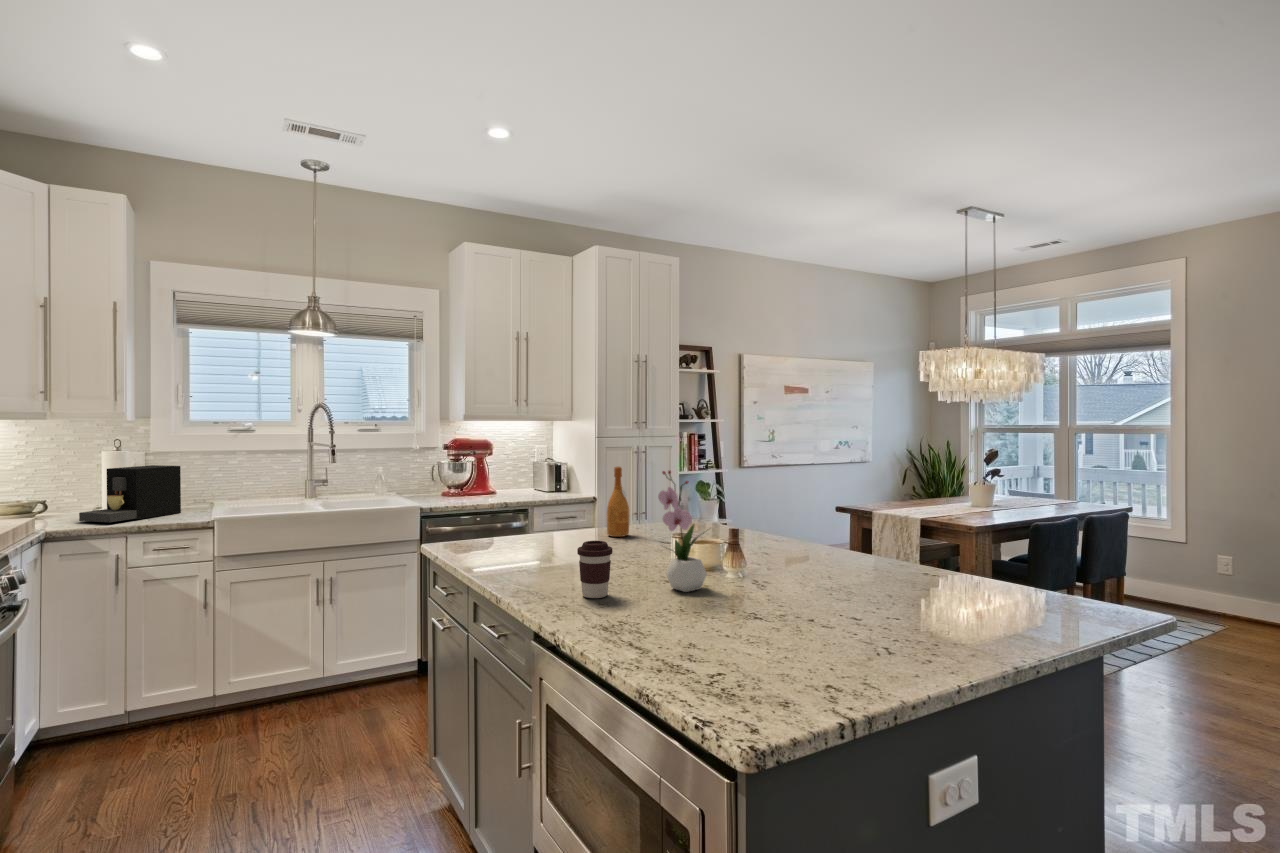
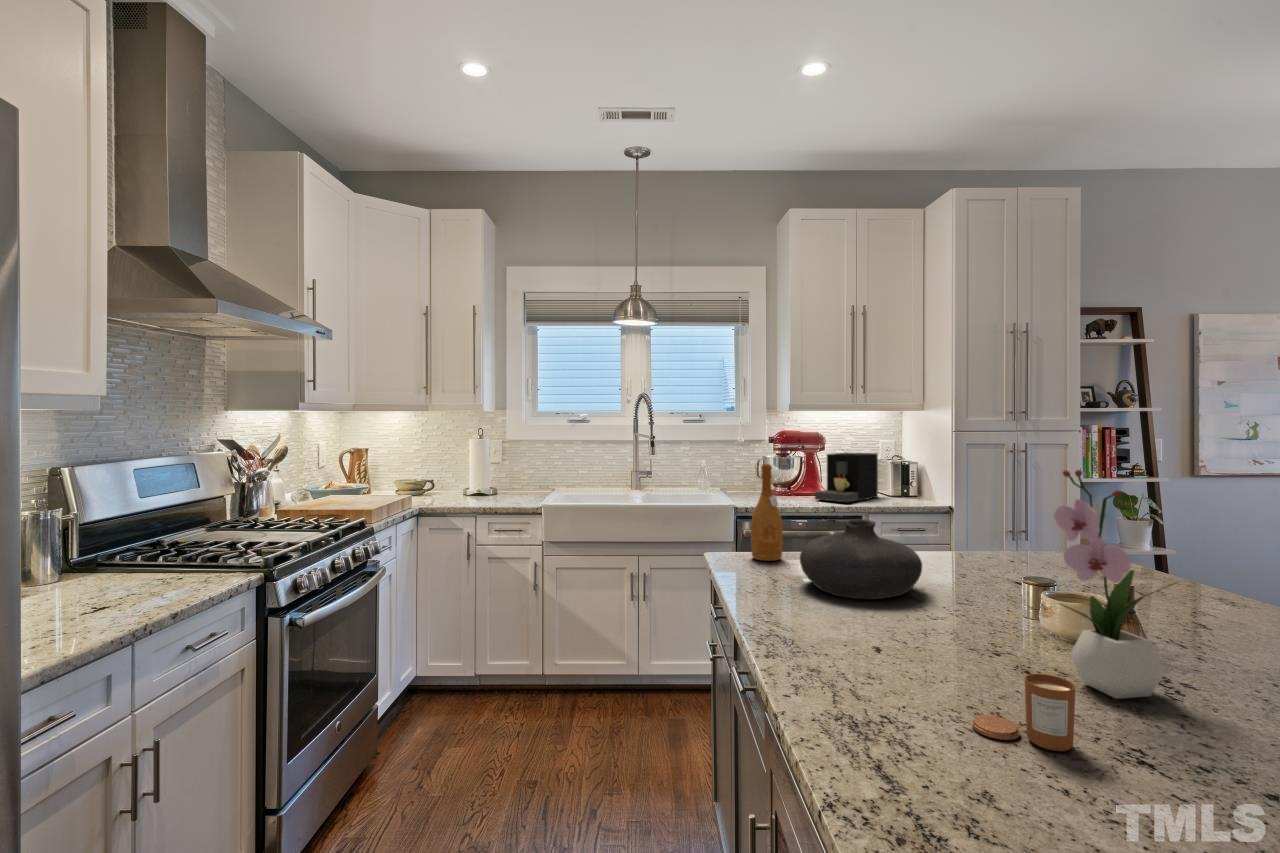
coffee maker: present [79,465,181,522] -> present [815,453,878,502]
wine bottle: present [607,467,629,537] -> present [751,464,783,561]
vase: none [500,508,583,564] -> present [800,519,922,599]
coffee cup: present [577,541,612,598] -> none [898,580,962,679]
candle: none [620,580,667,617] -> present [972,674,1075,751]

